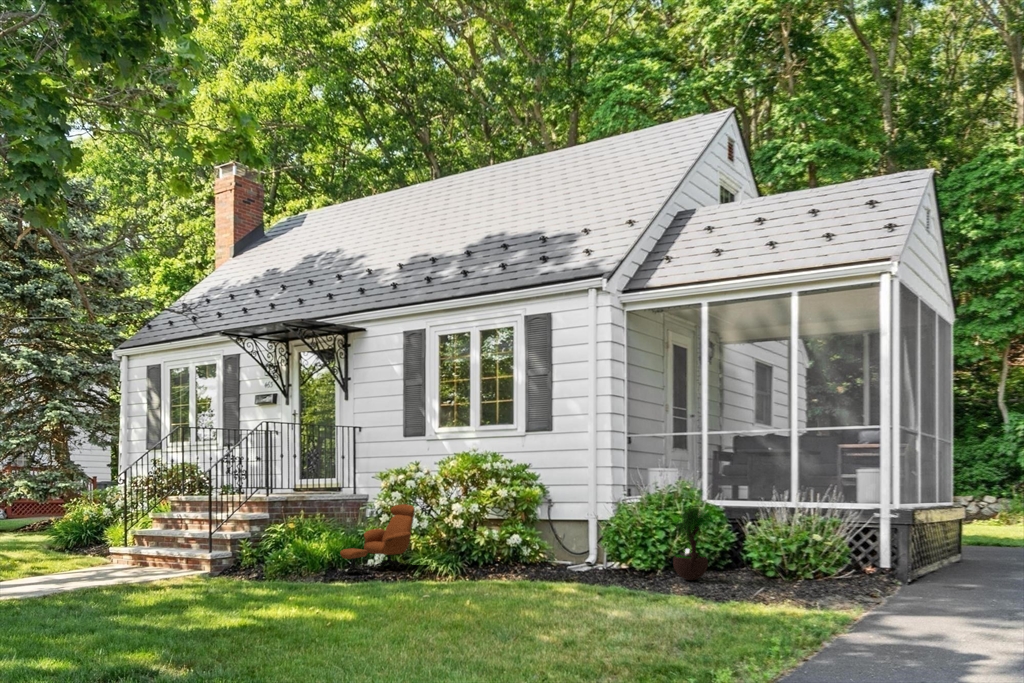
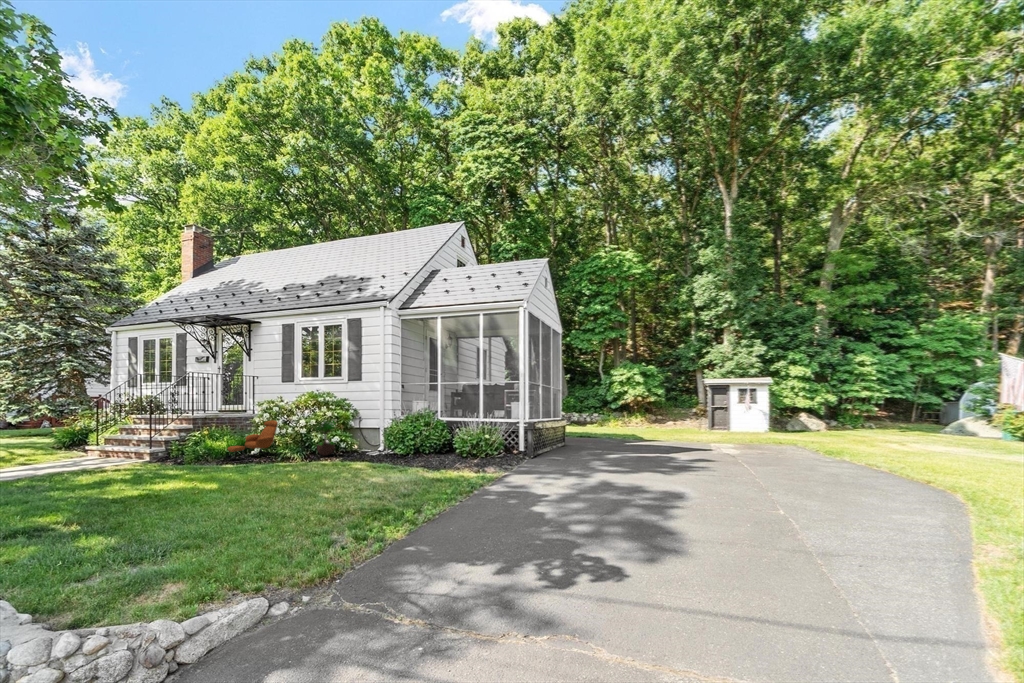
potted tree: present [673,505,713,580] -> present [316,420,335,456]

